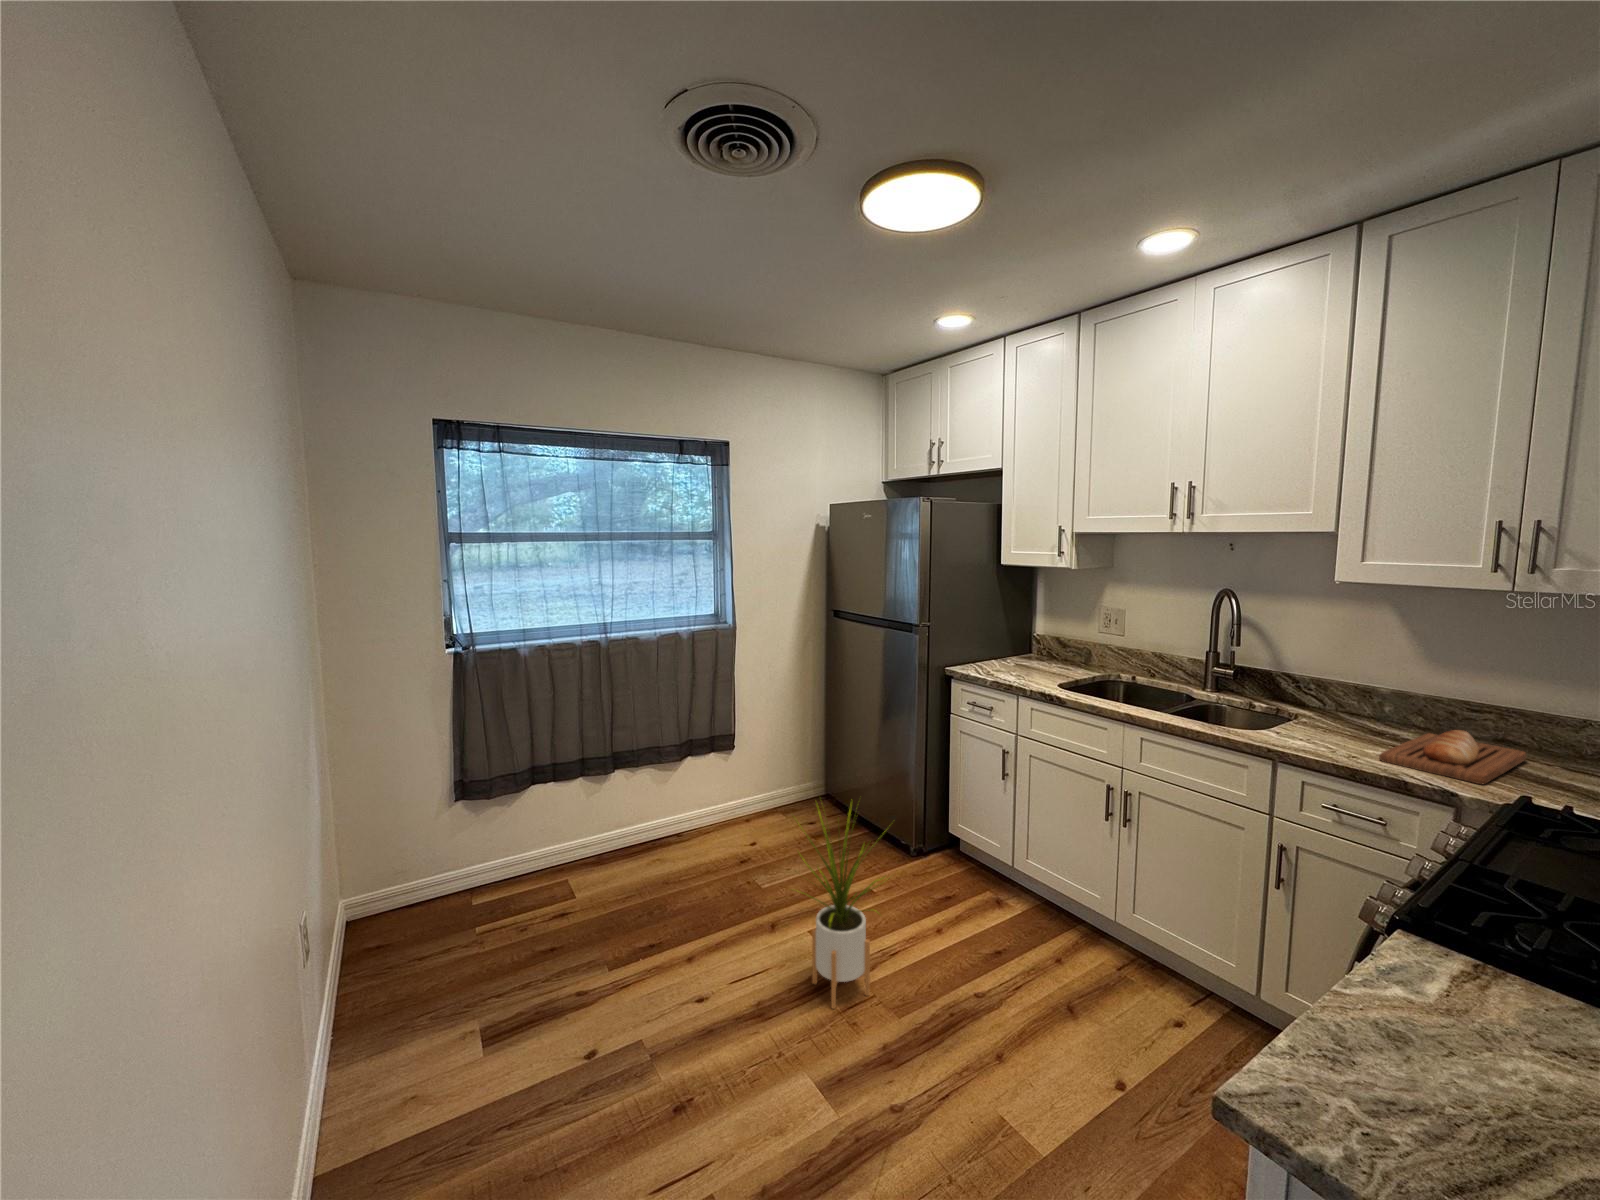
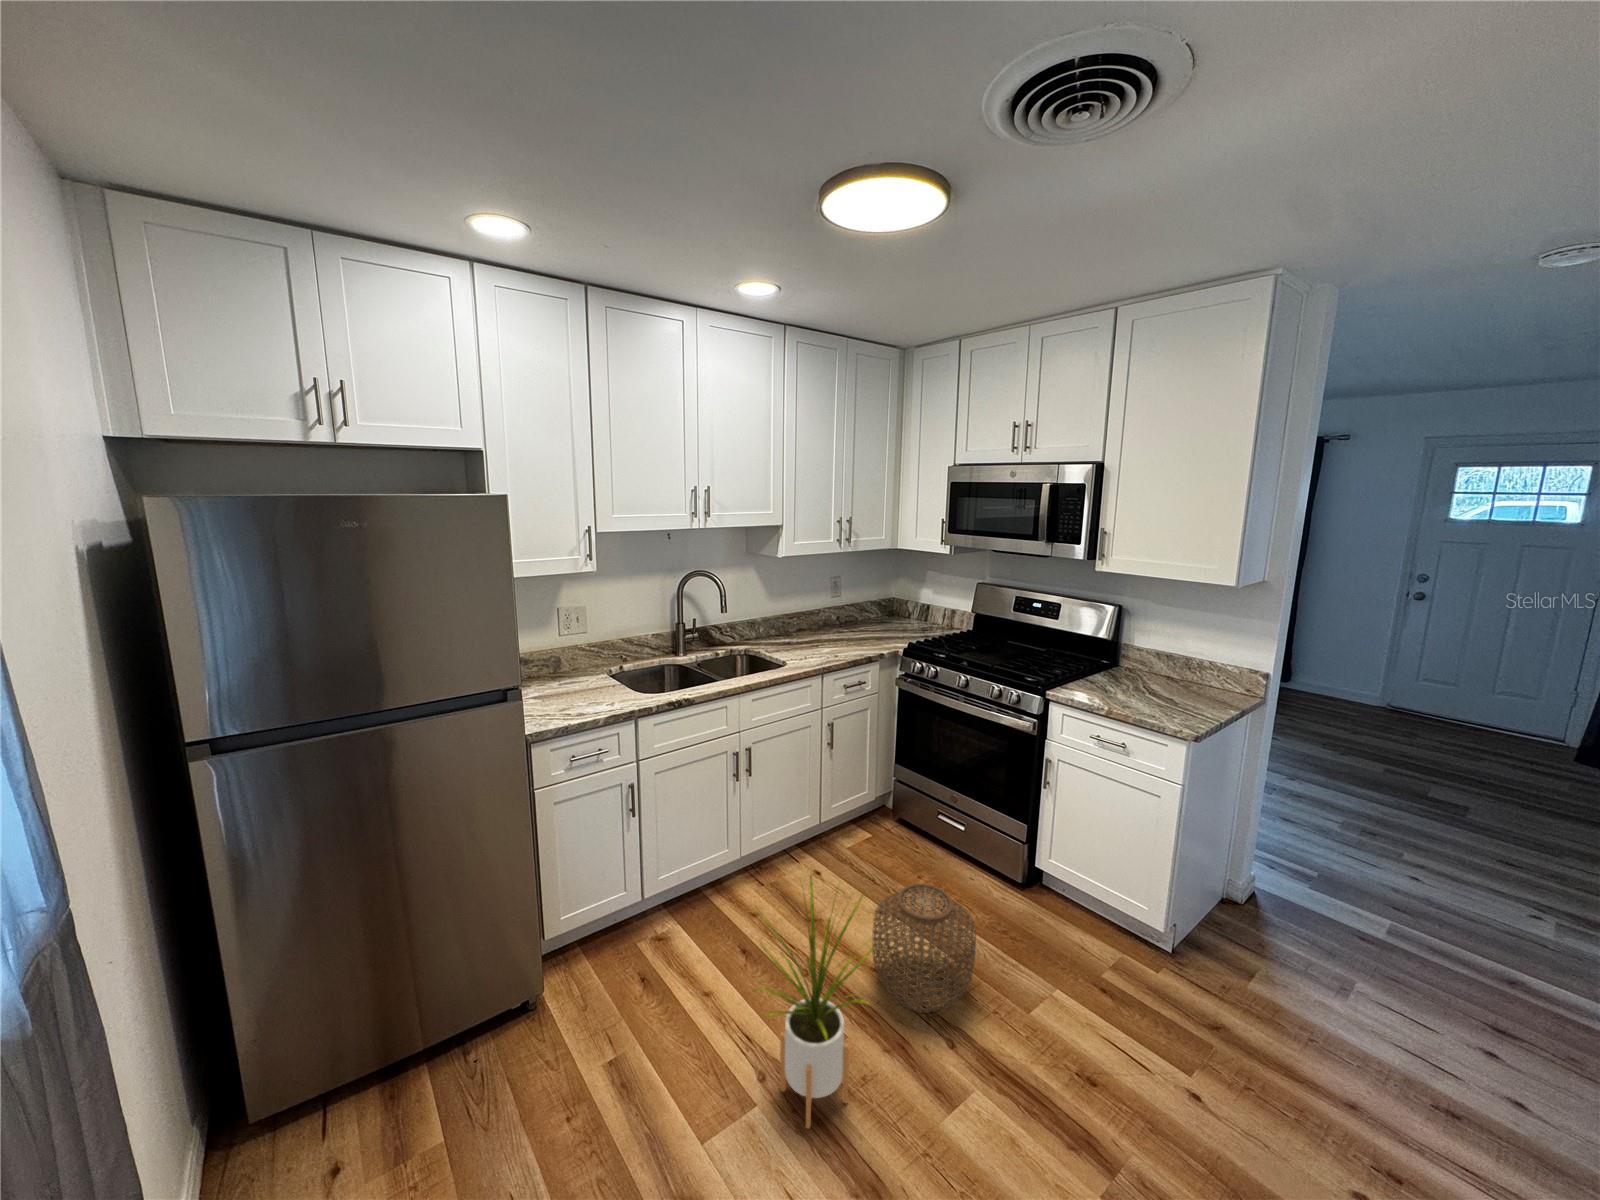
bread loaf: present [1379,730,1526,784] -> none [801,627,874,653]
woven basket: none [911,953,1045,1126] -> present [872,883,976,1013]

